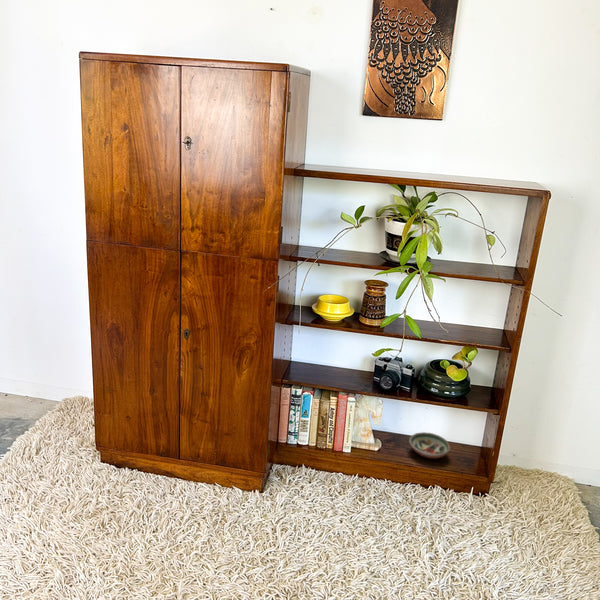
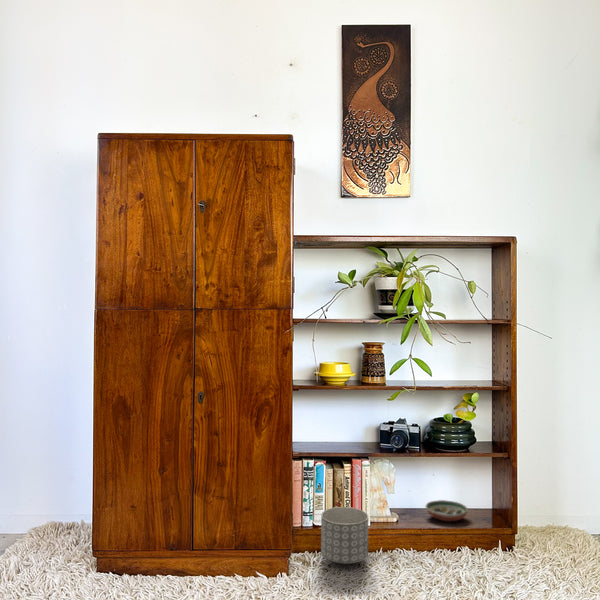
planter: none [298,435,343,490] -> present [321,507,368,565]

